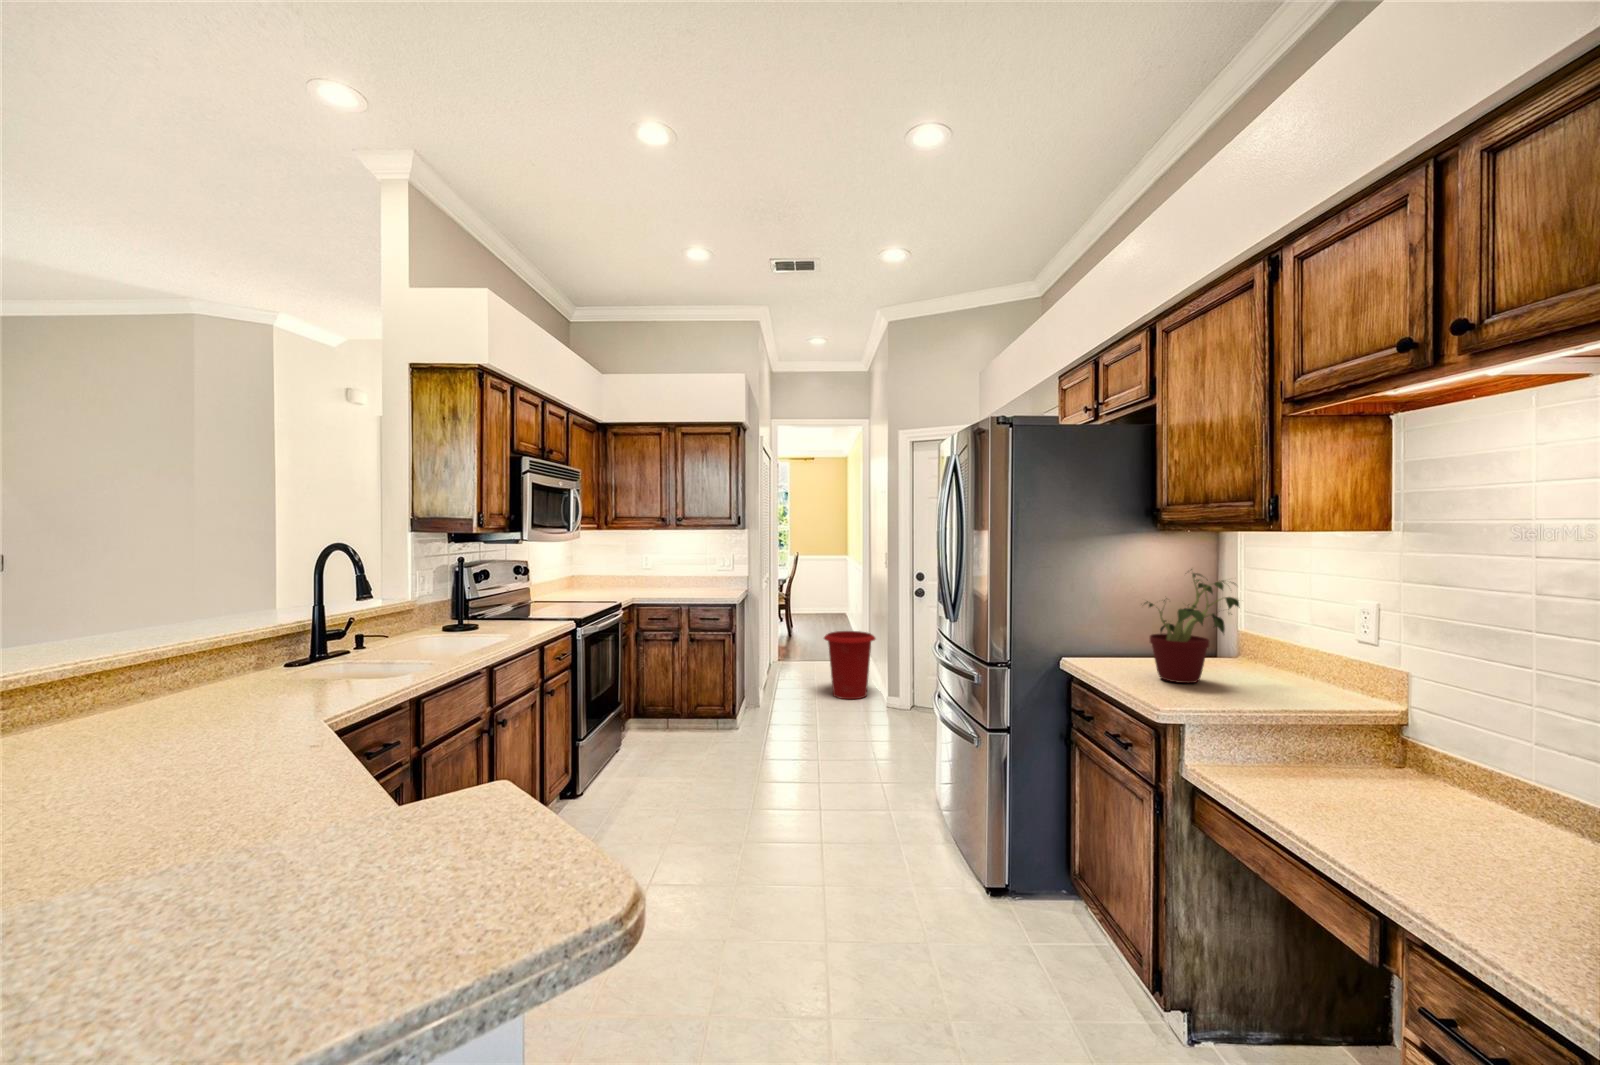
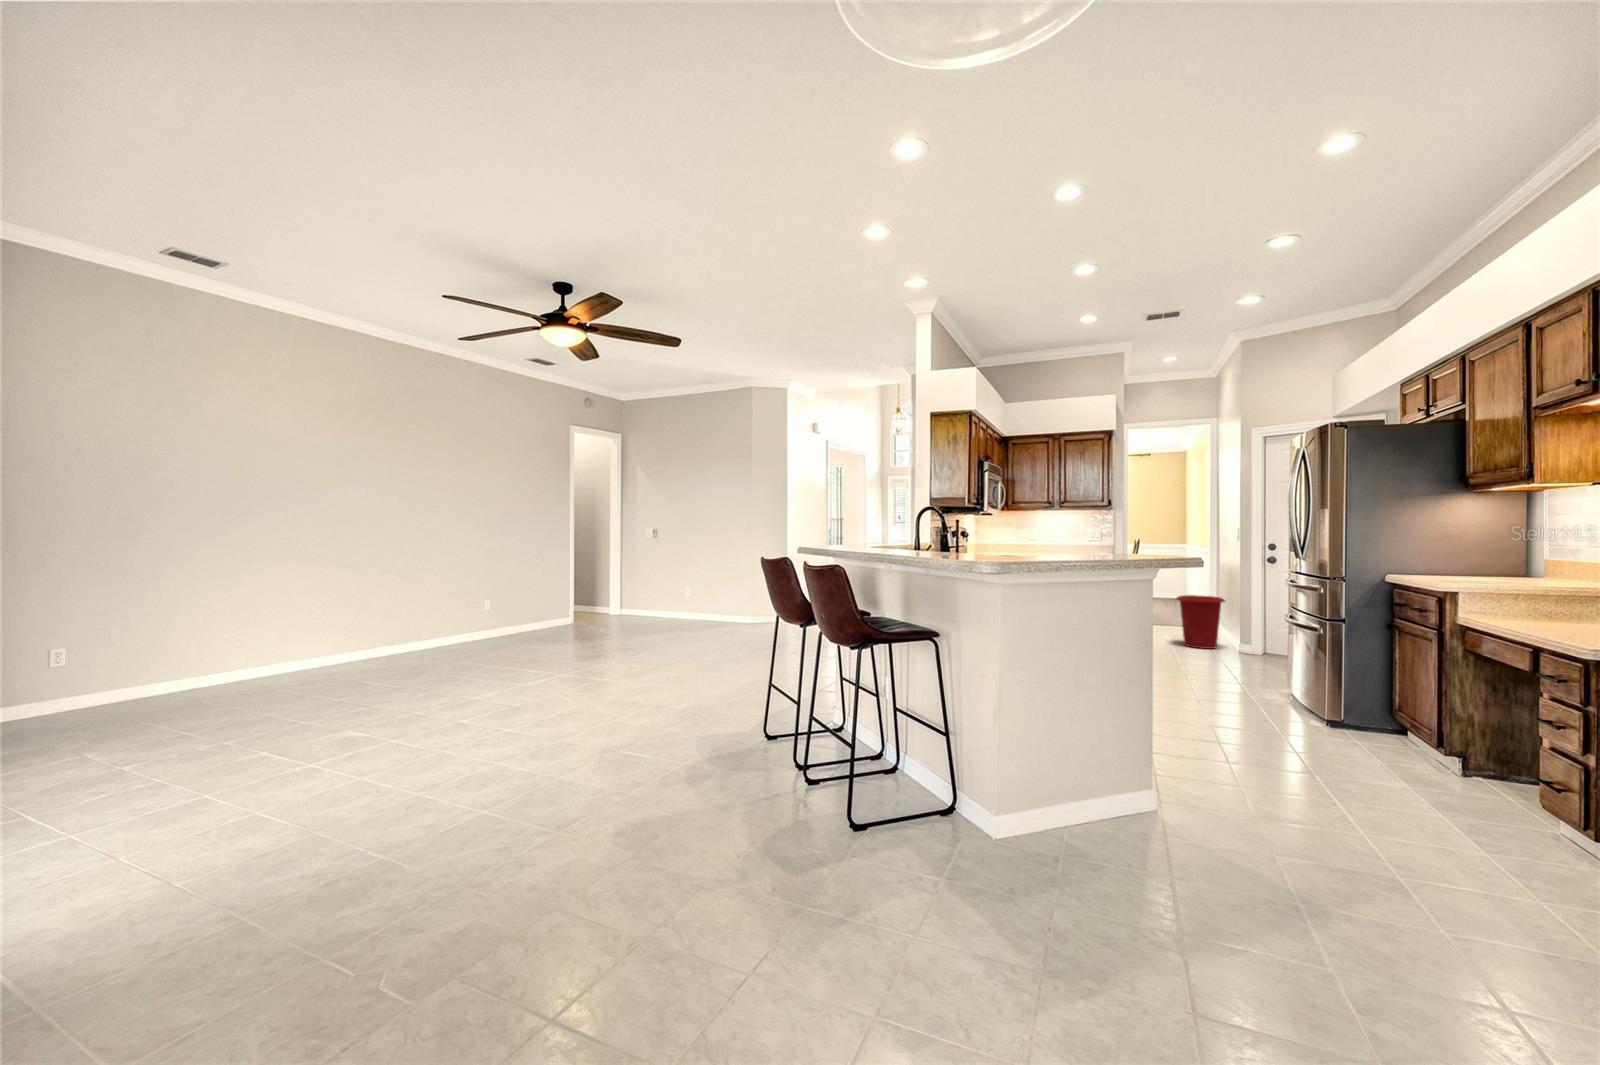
potted plant: present [1144,569,1240,683] -> none [1444,510,1528,579]

